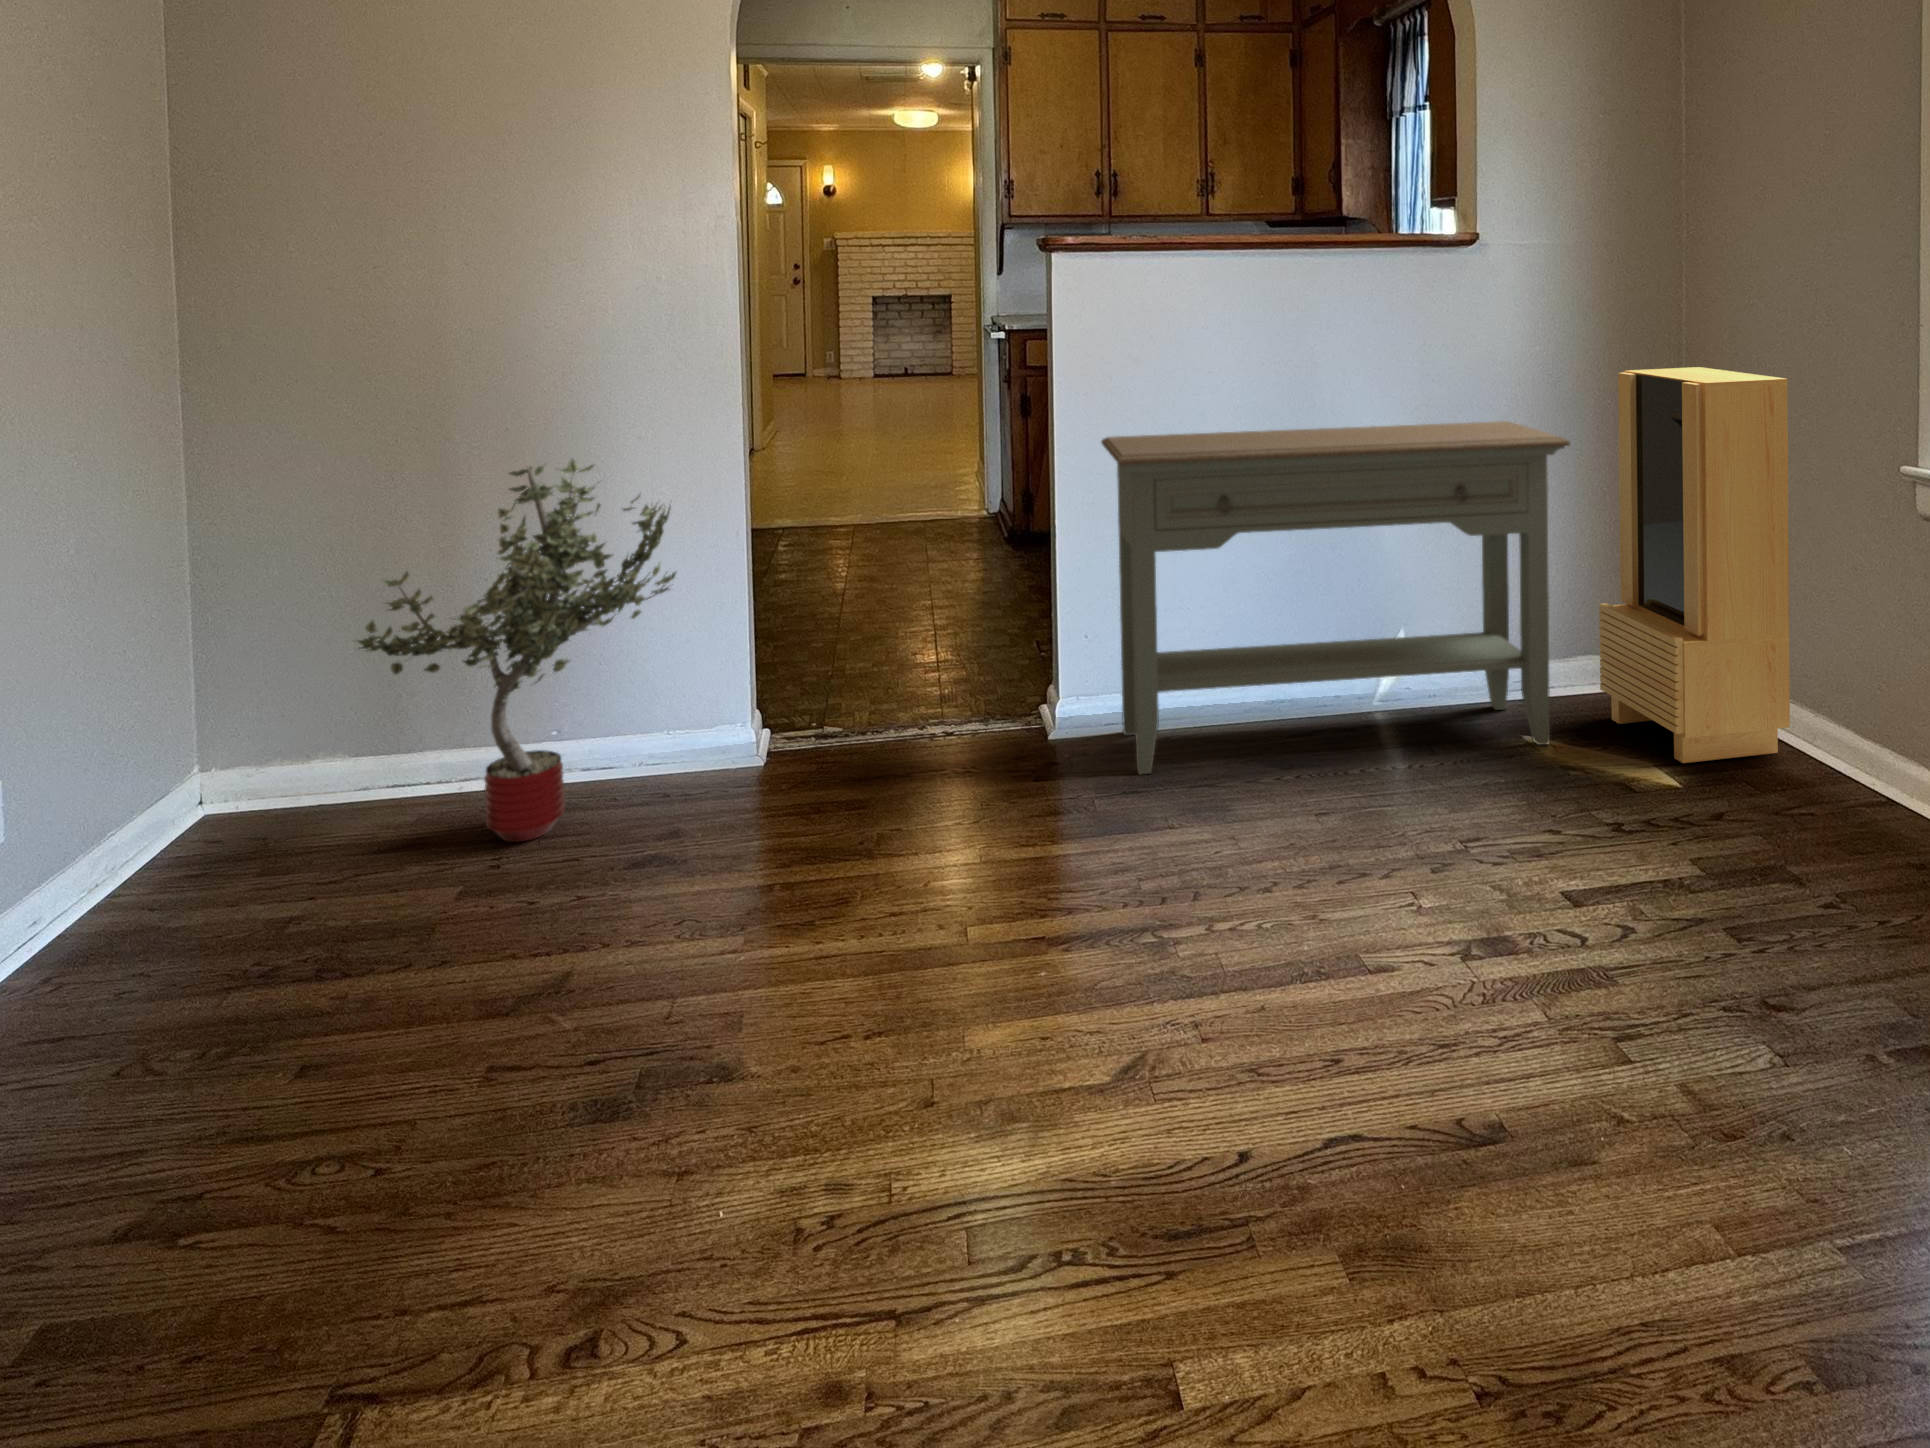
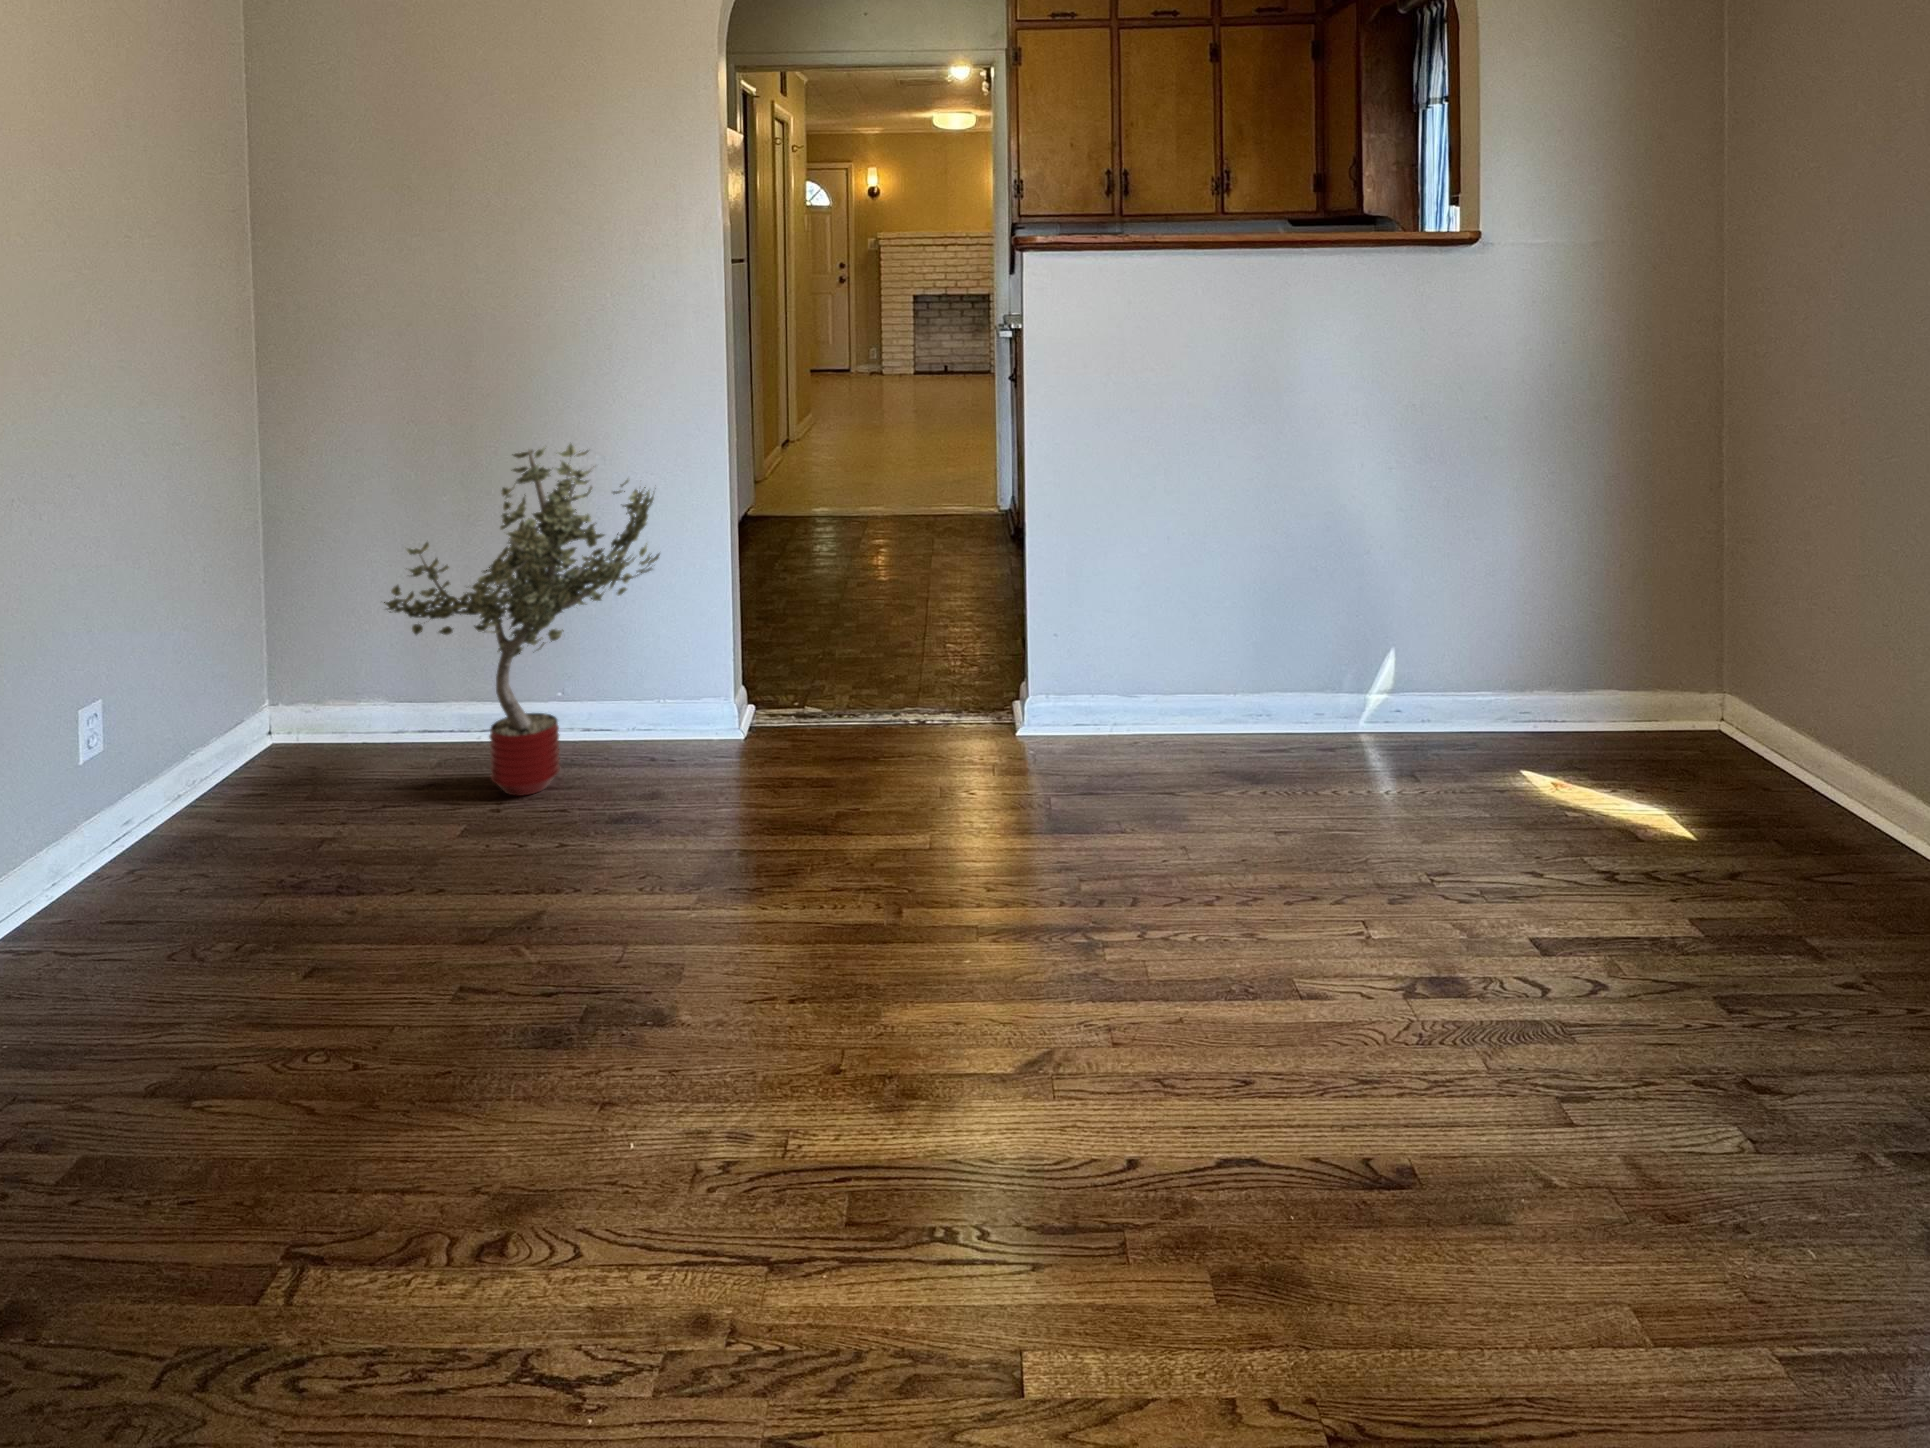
storage cabinet: present [1599,367,1790,763] -> none [1620,379,1839,814]
console table: present [1101,421,1570,775] -> none [1077,433,1579,782]

